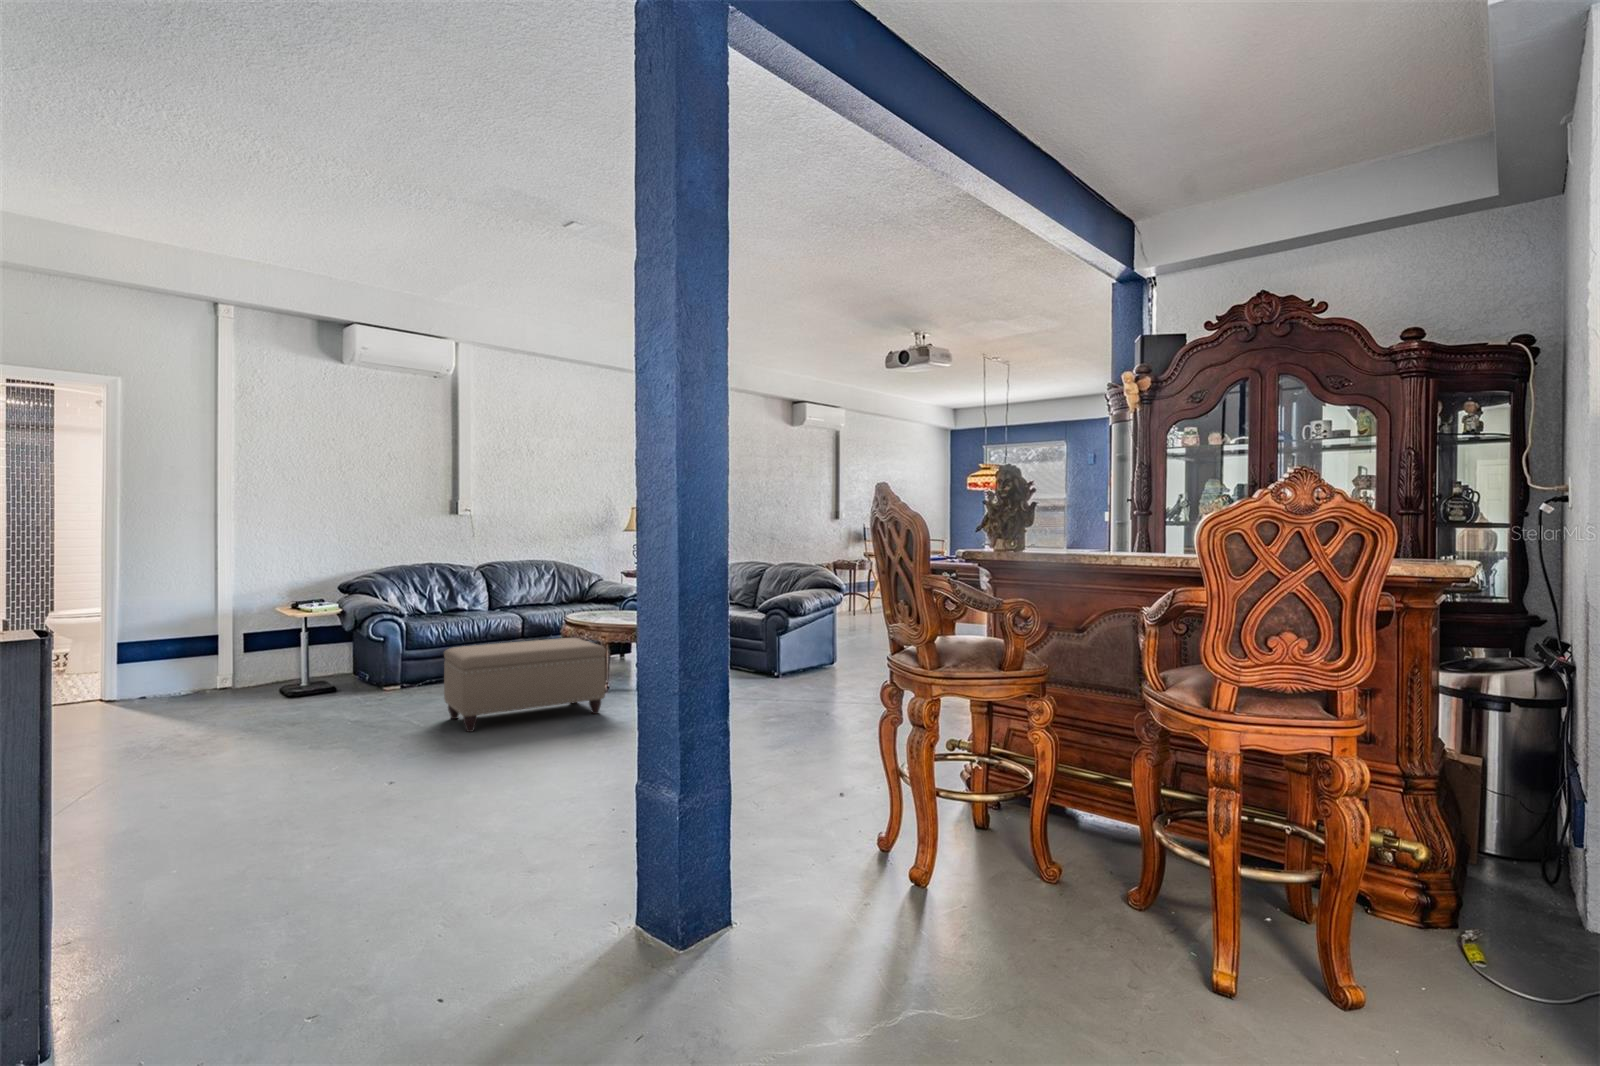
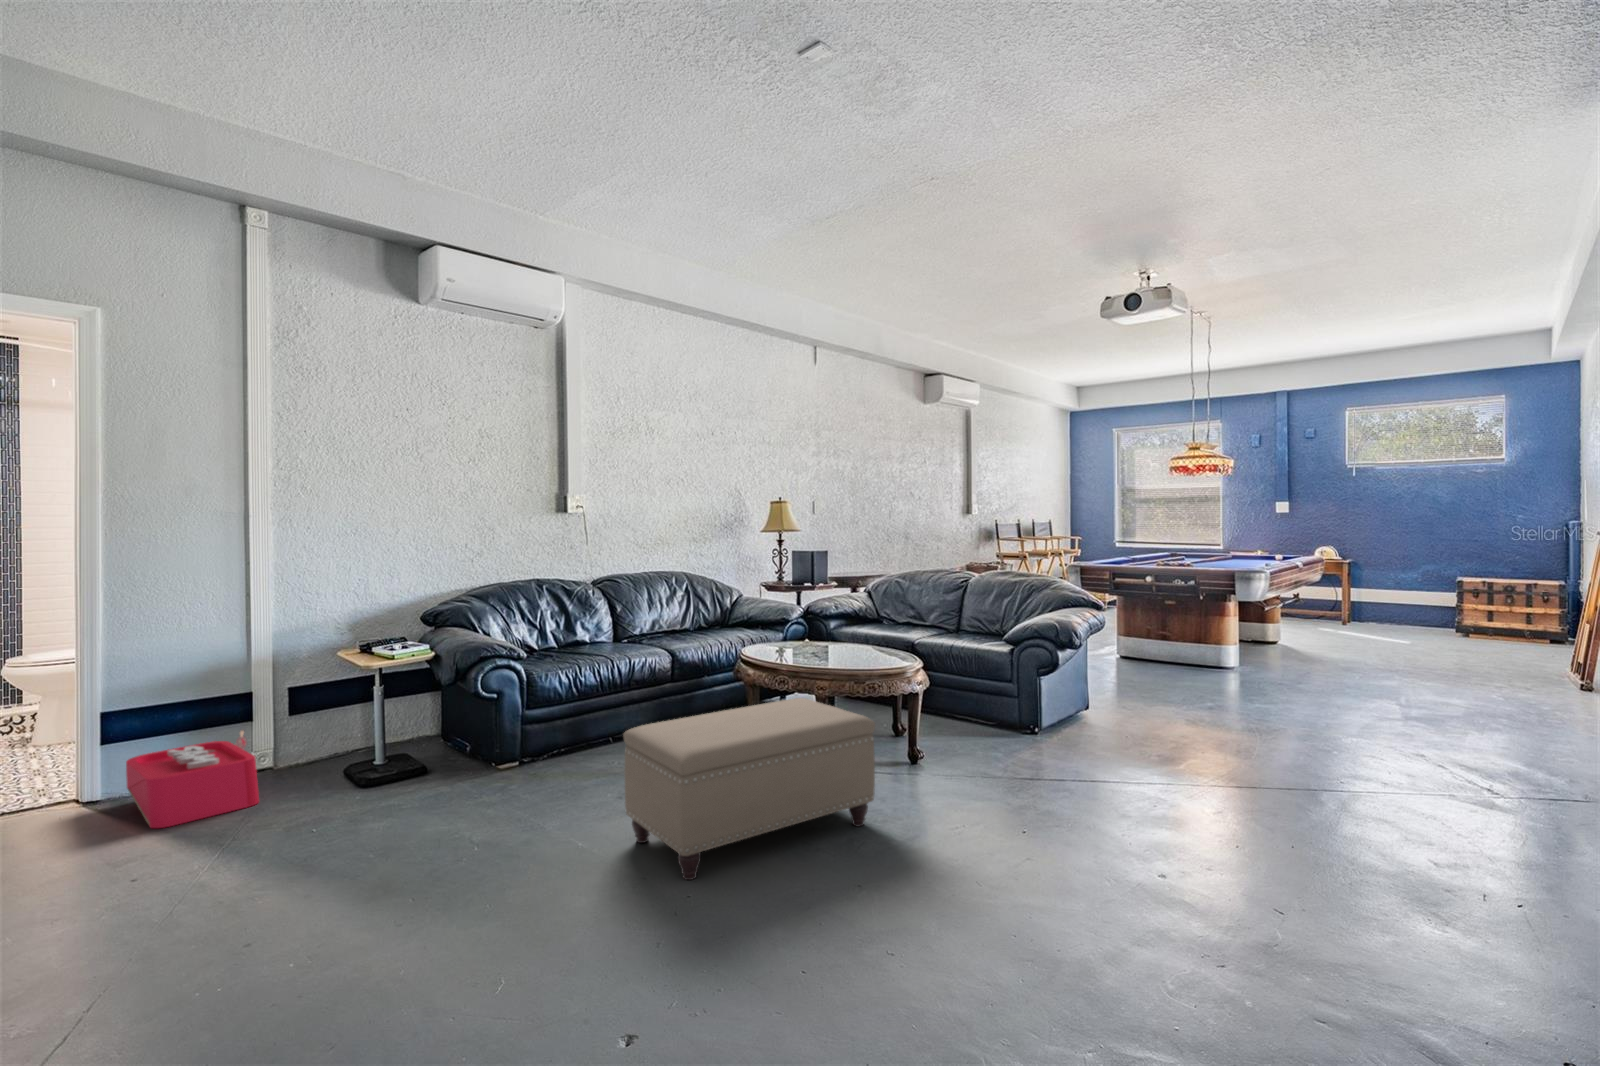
storage bin: none [134,660,220,712] -> present [126,729,259,828]

